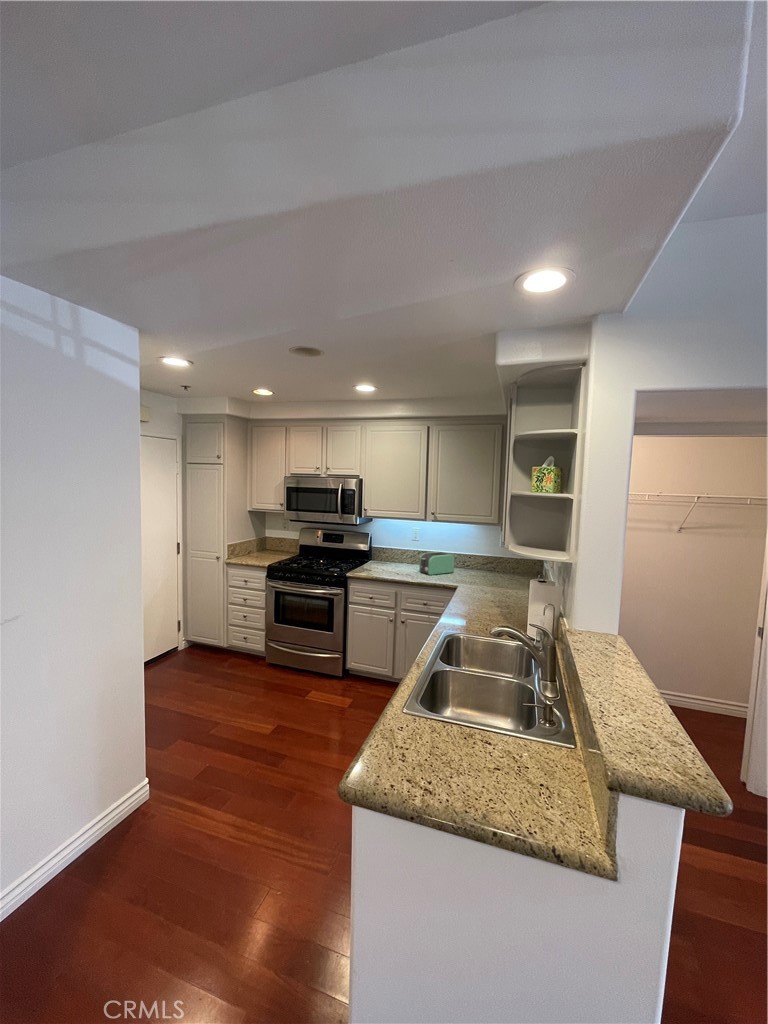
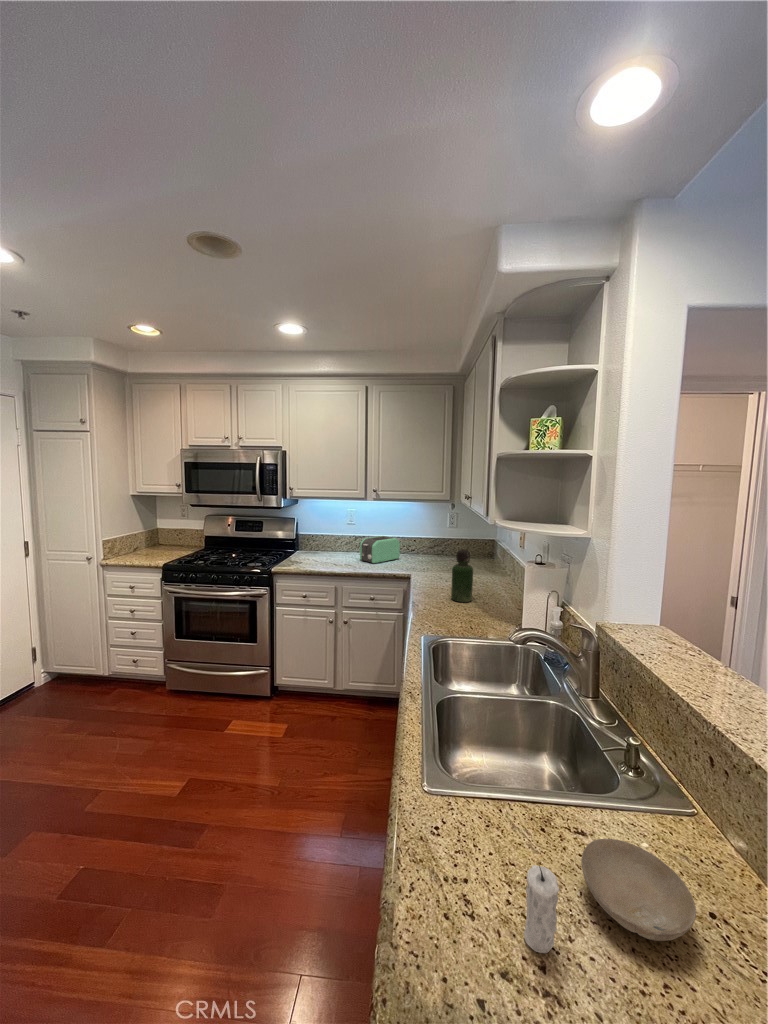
bottle: none [481,567,500,610] -> present [451,550,473,602]
candle: none [427,726,444,774] -> present [524,865,560,953]
bowl: none [470,739,526,782] -> present [581,839,696,941]

